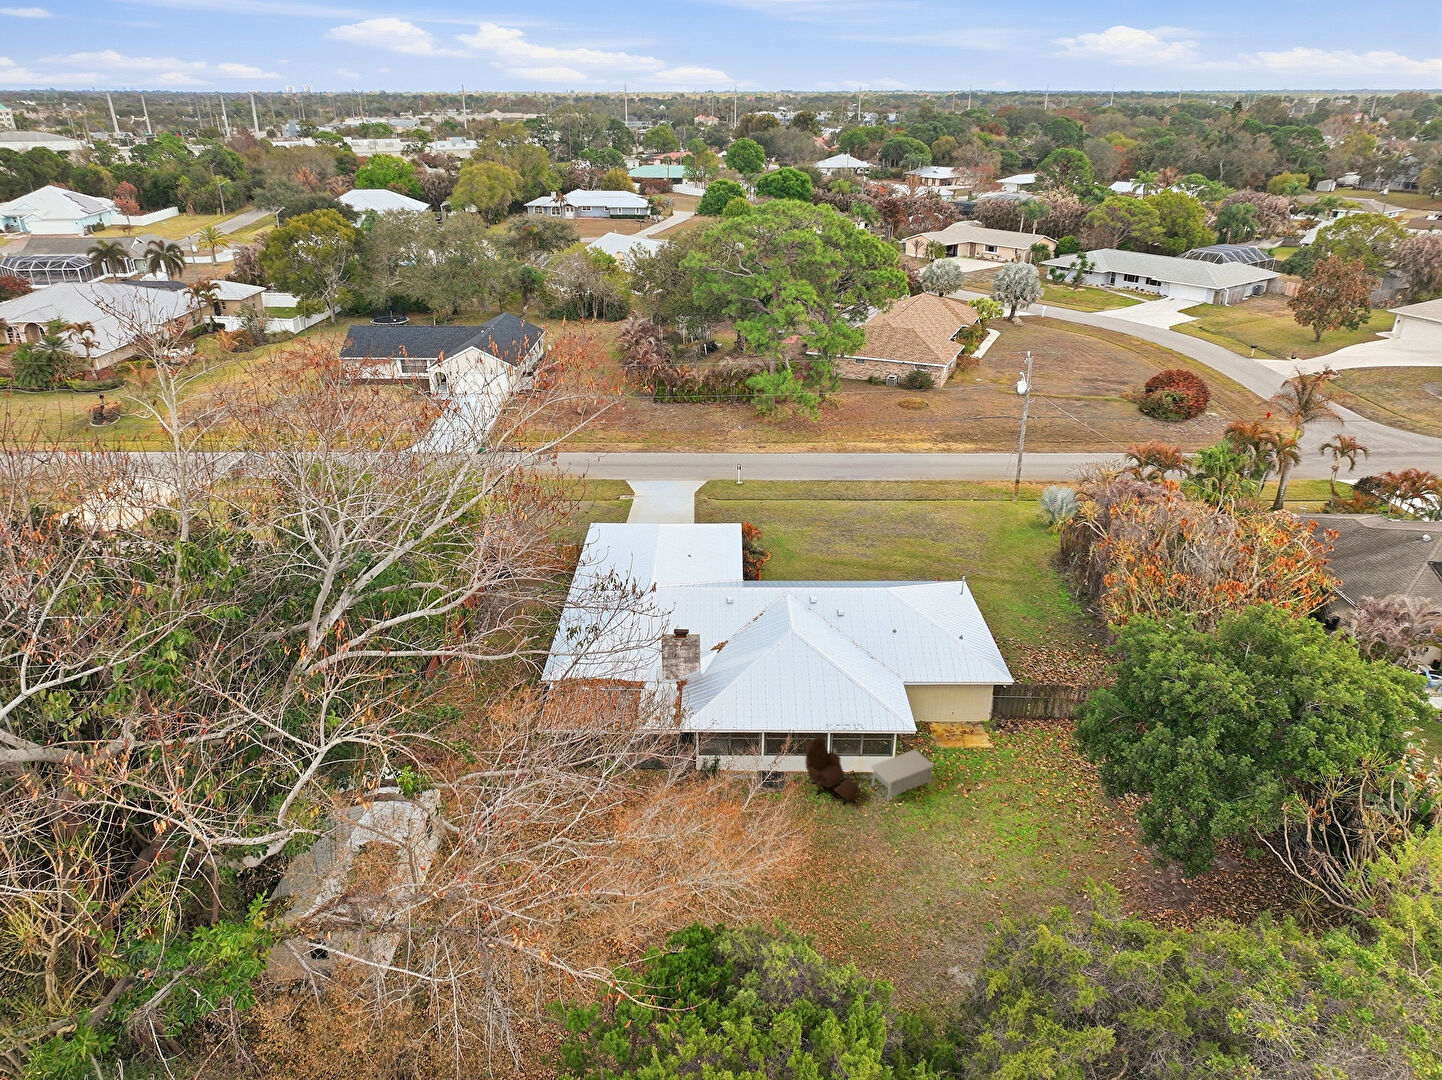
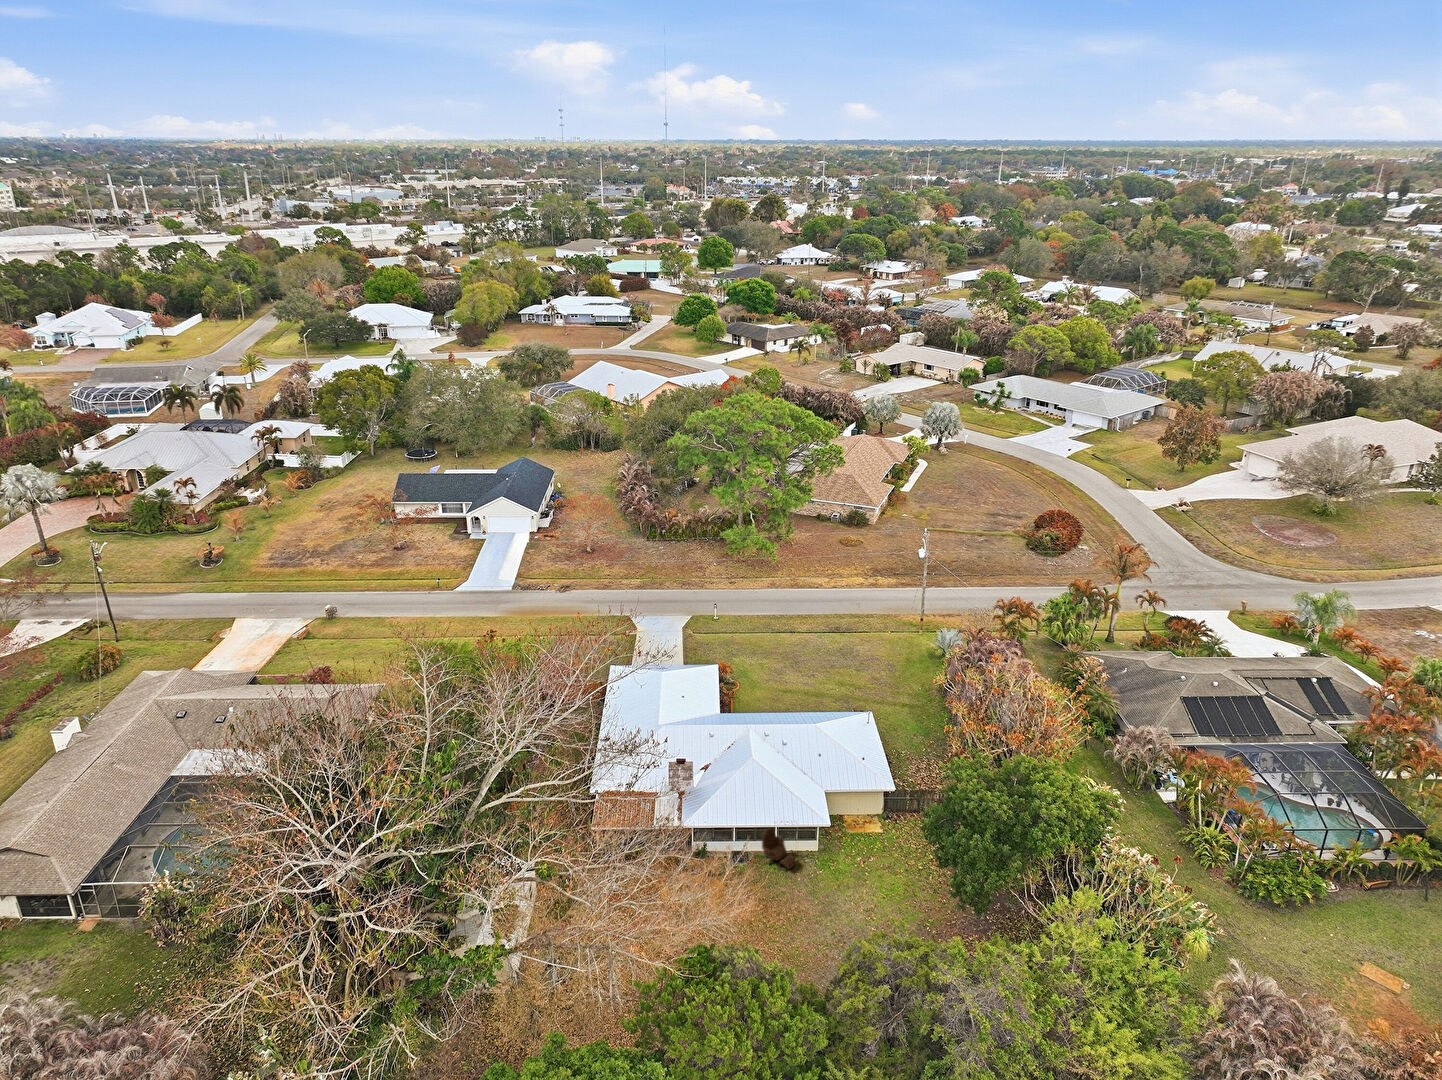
storage bench: present [871,750,934,801] -> none [804,834,844,869]

